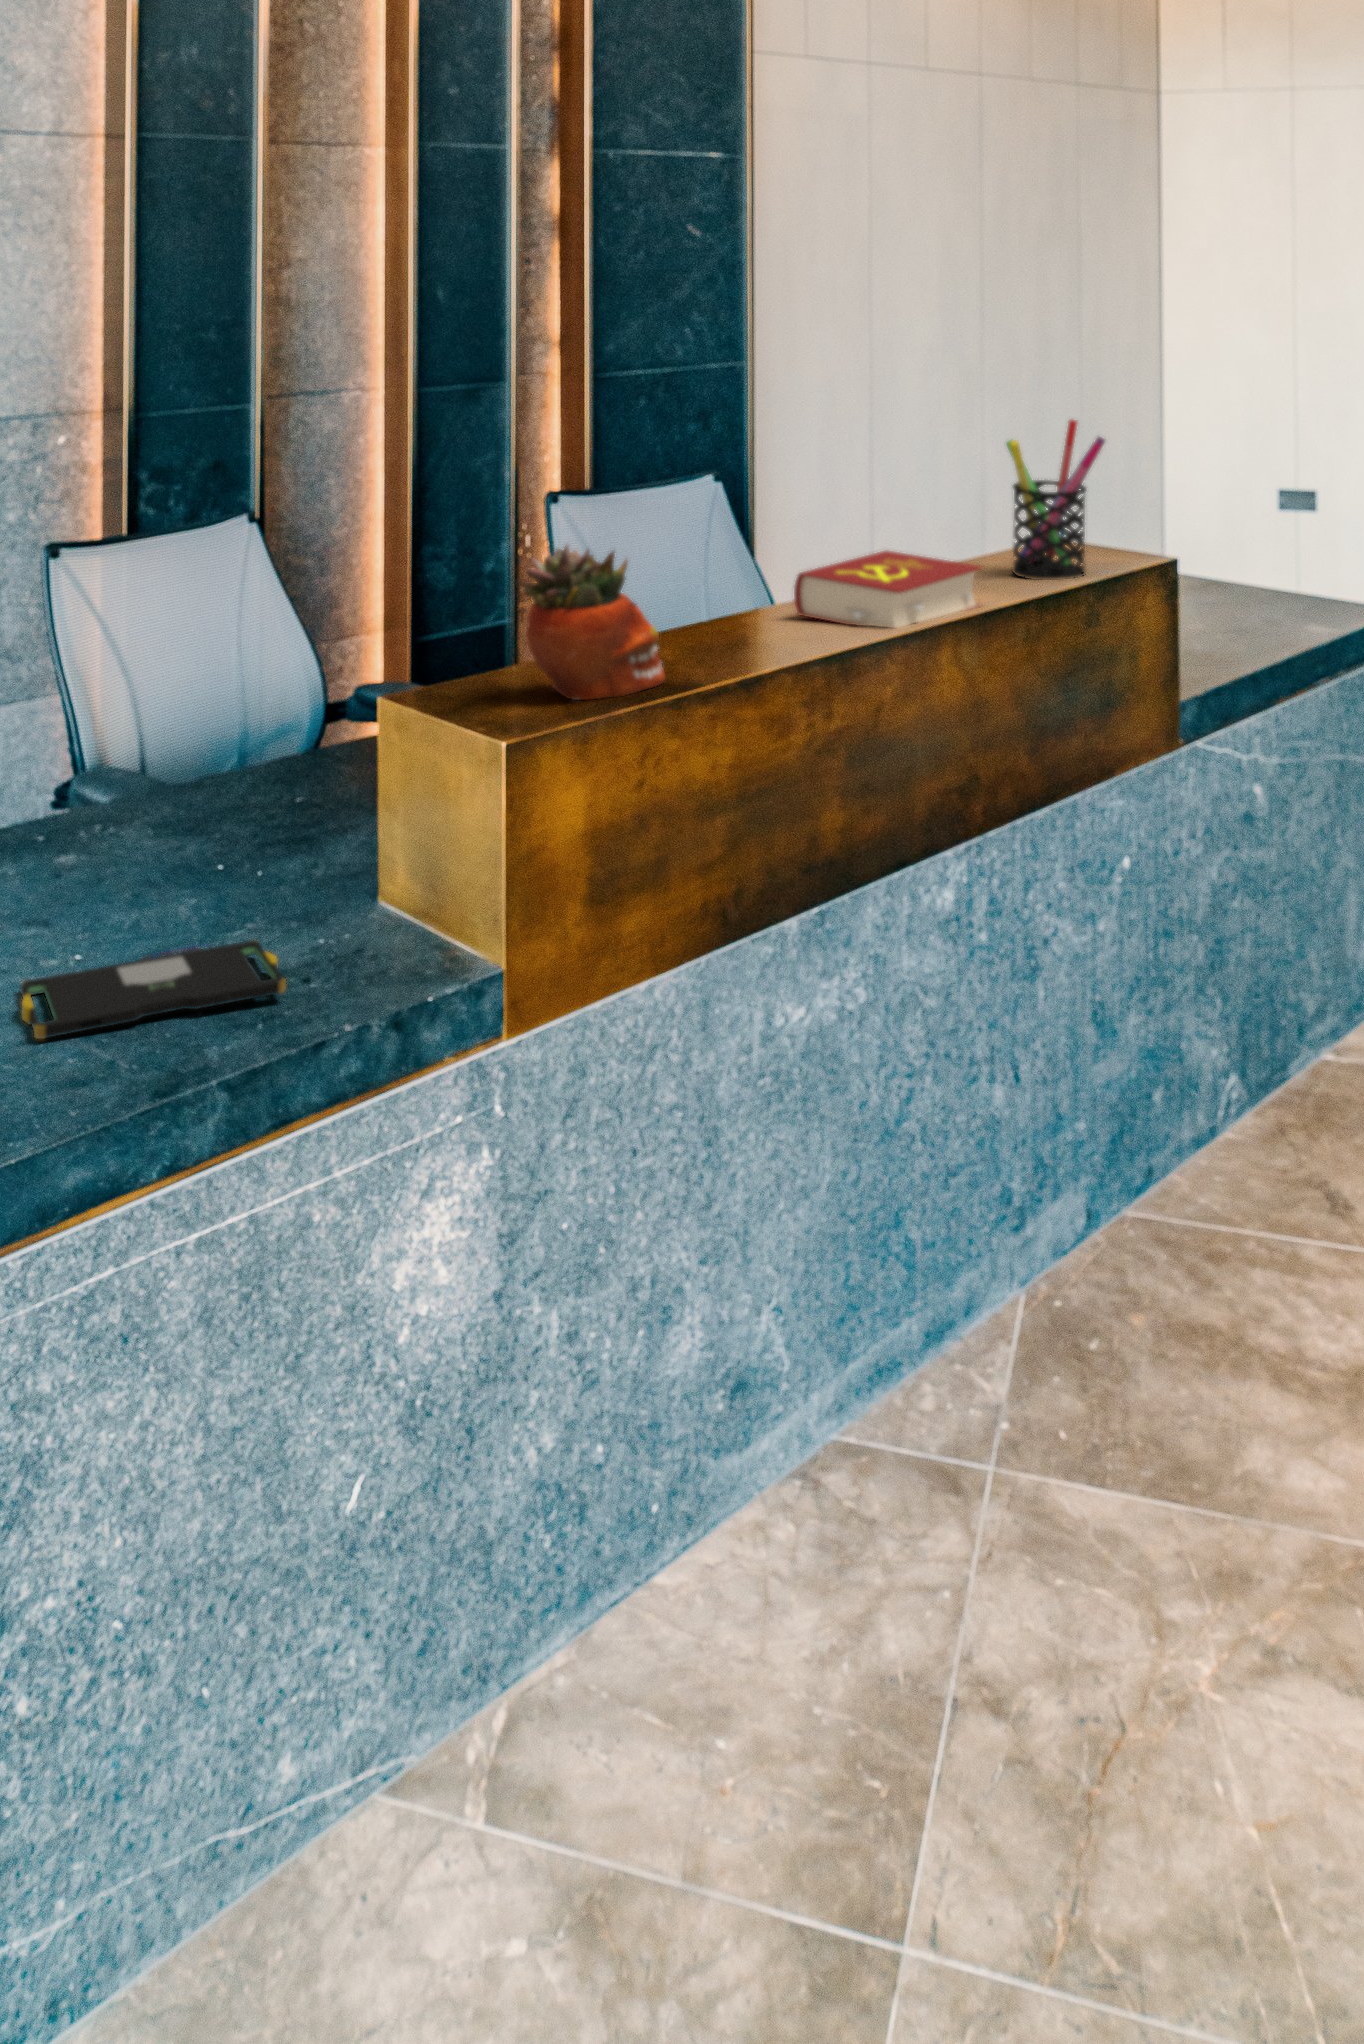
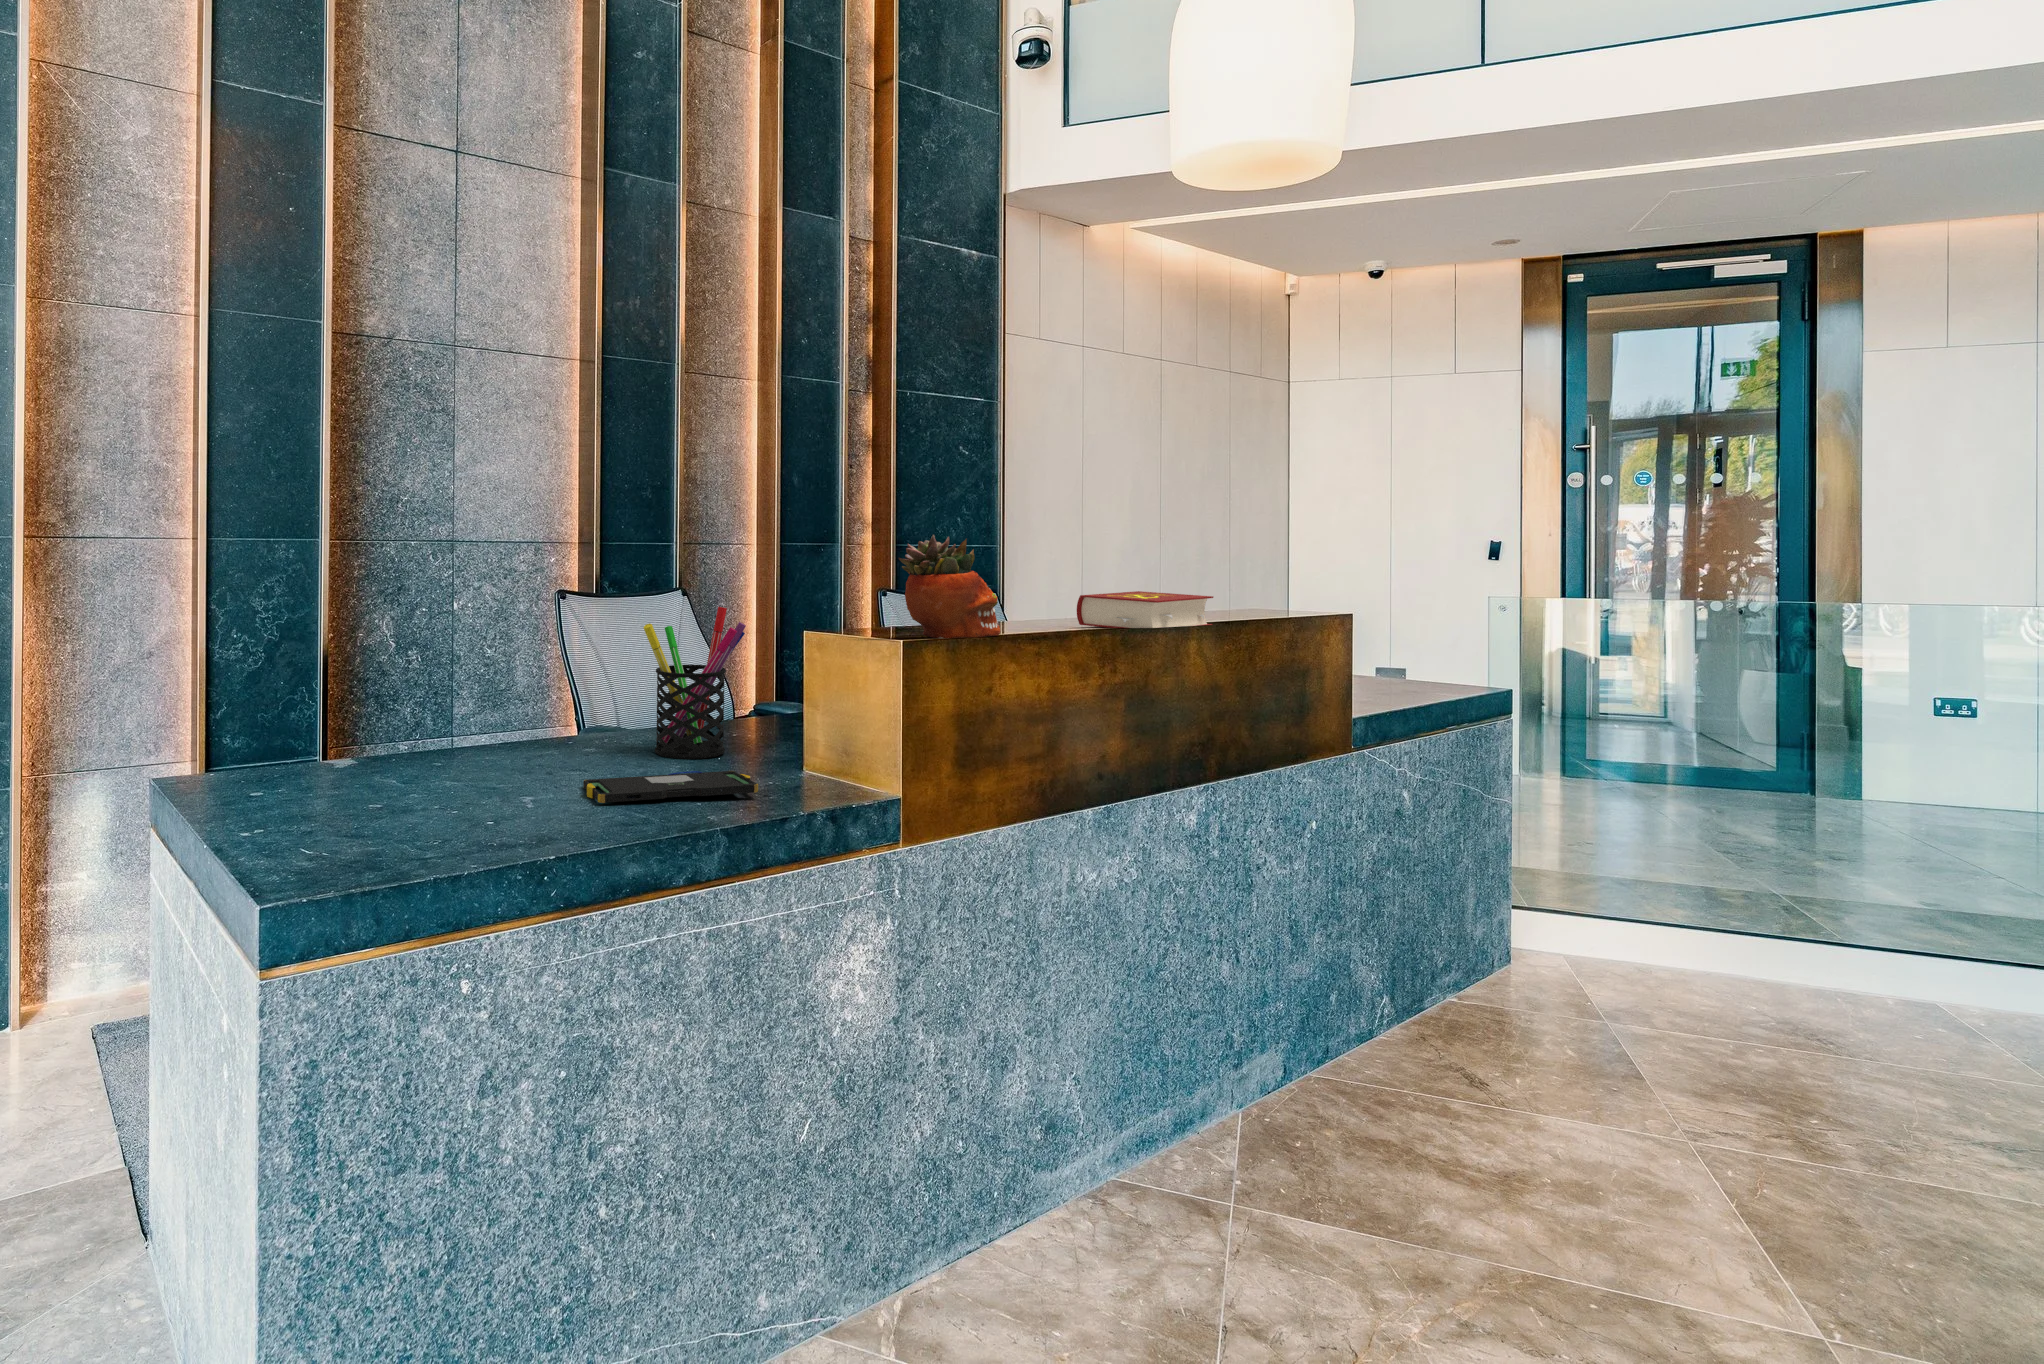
pen holder: present [1007,419,1105,580] -> present [643,607,746,759]

